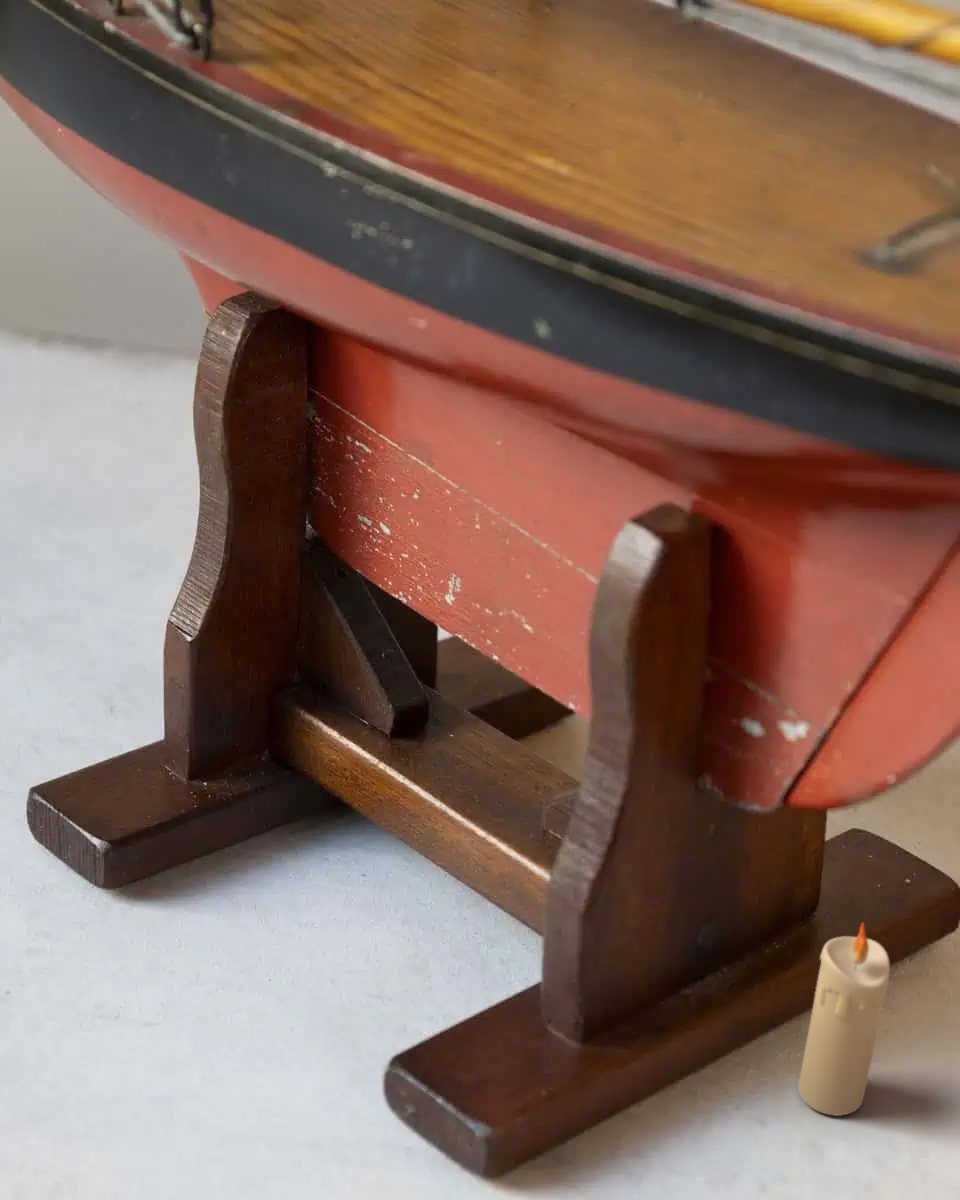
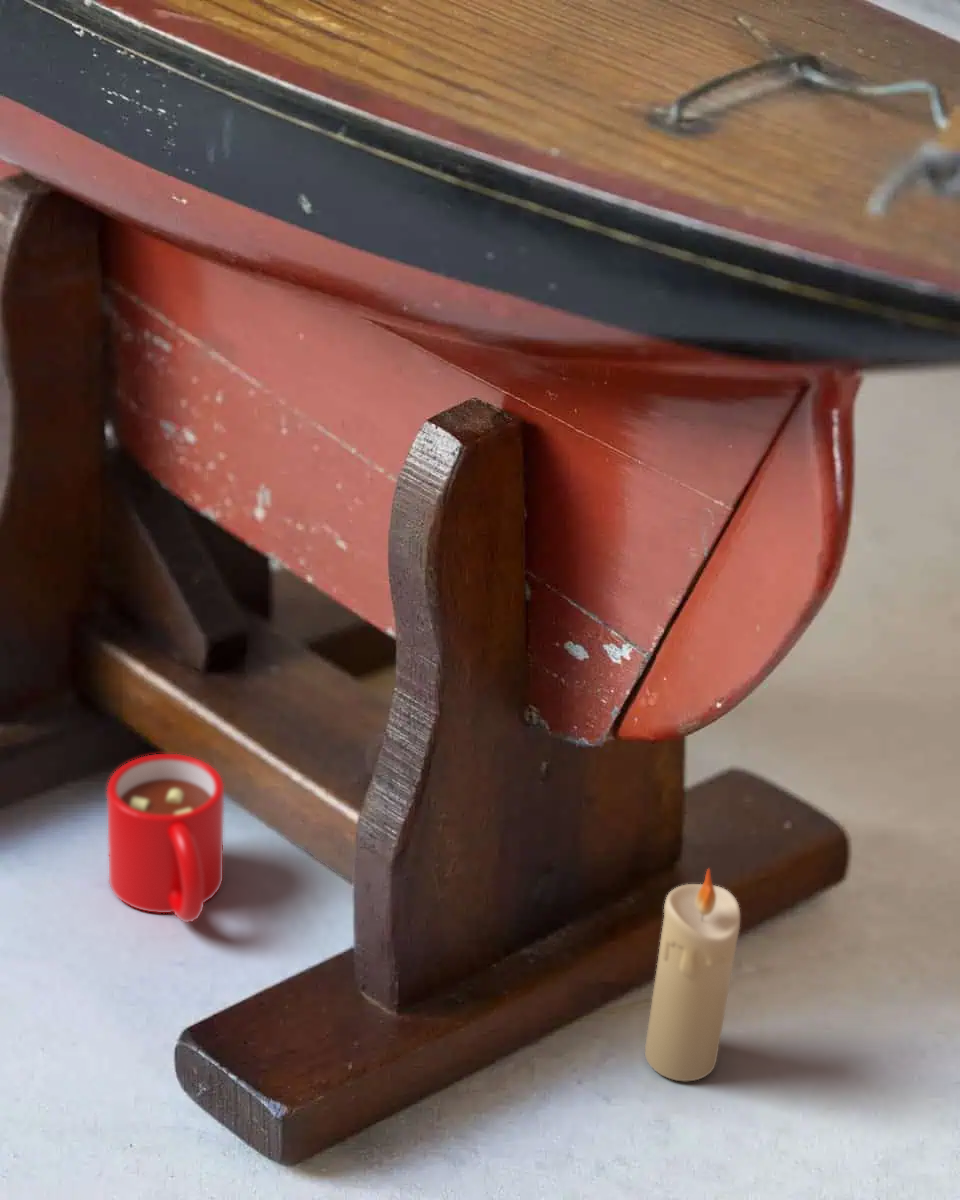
mug: none [305,812,413,965] -> present [107,754,224,922]

